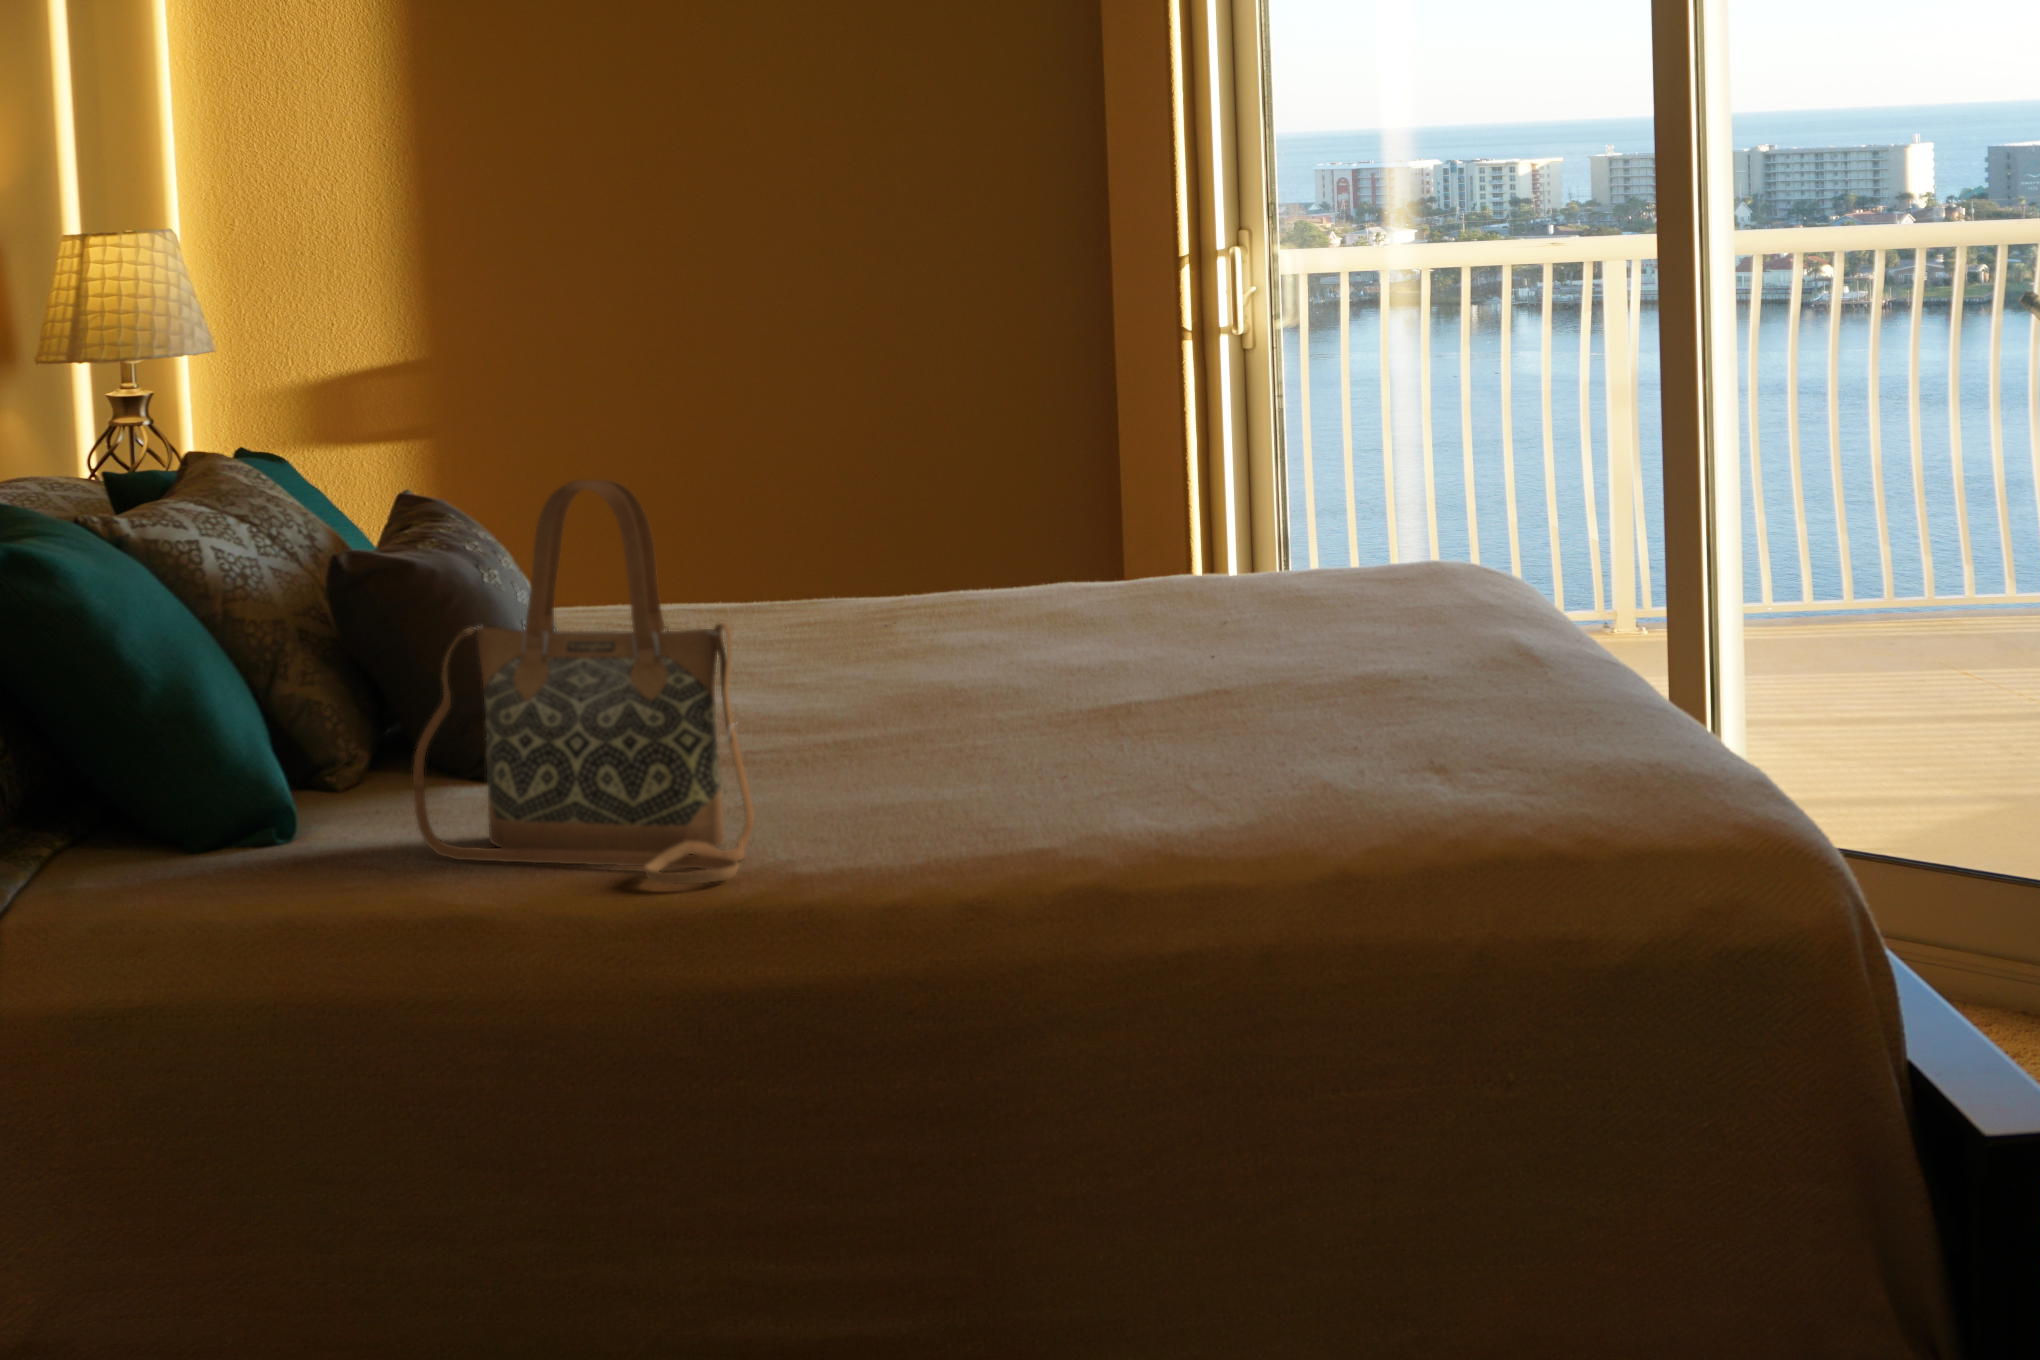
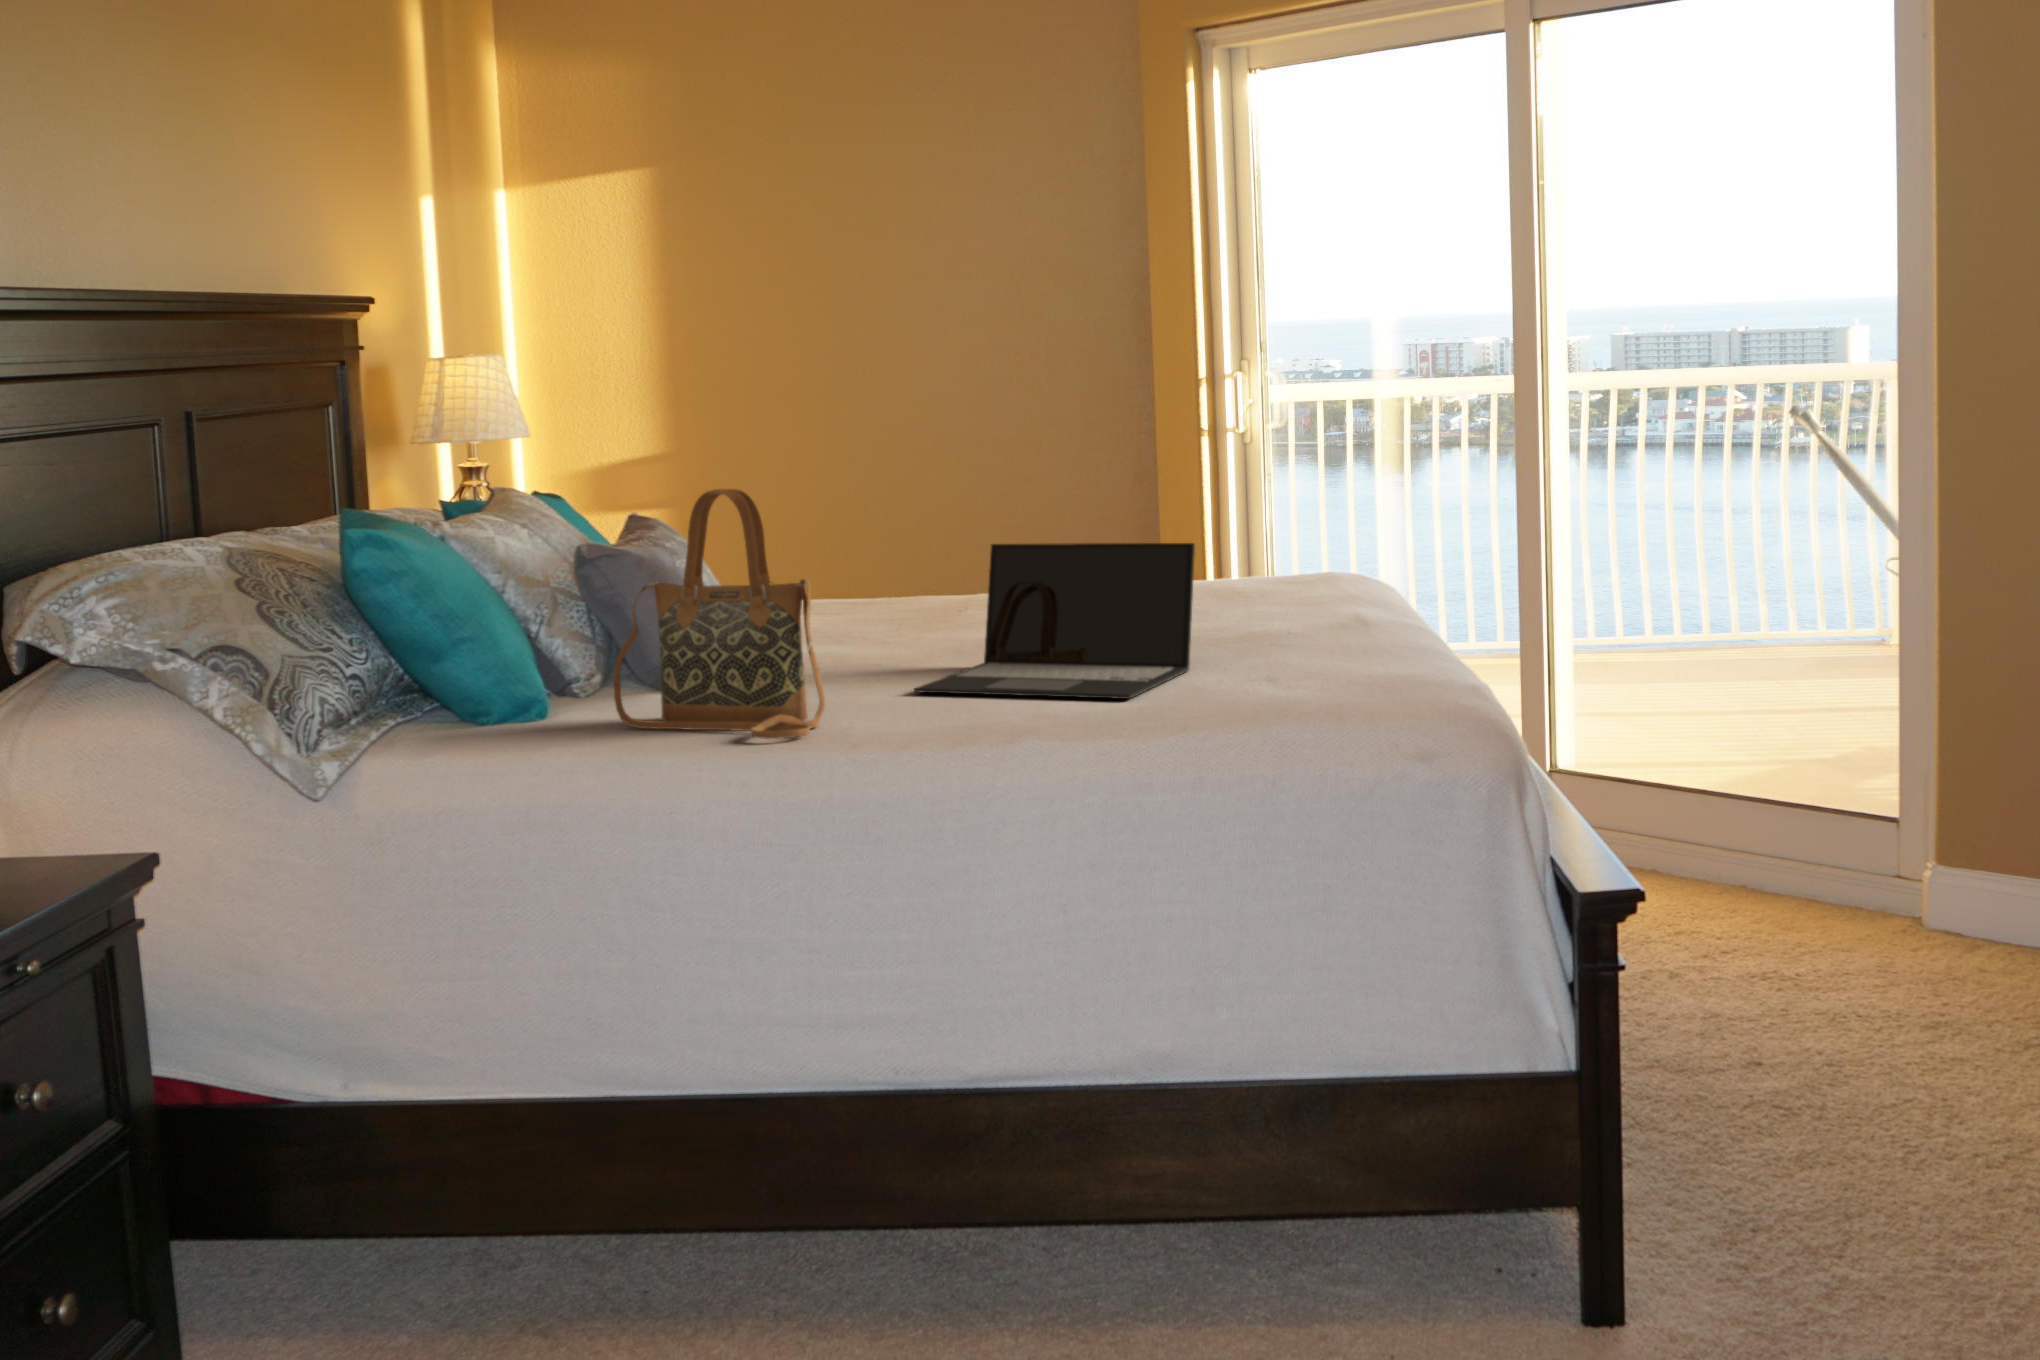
laptop: none [876,546,1299,804] -> present [914,543,1195,699]

